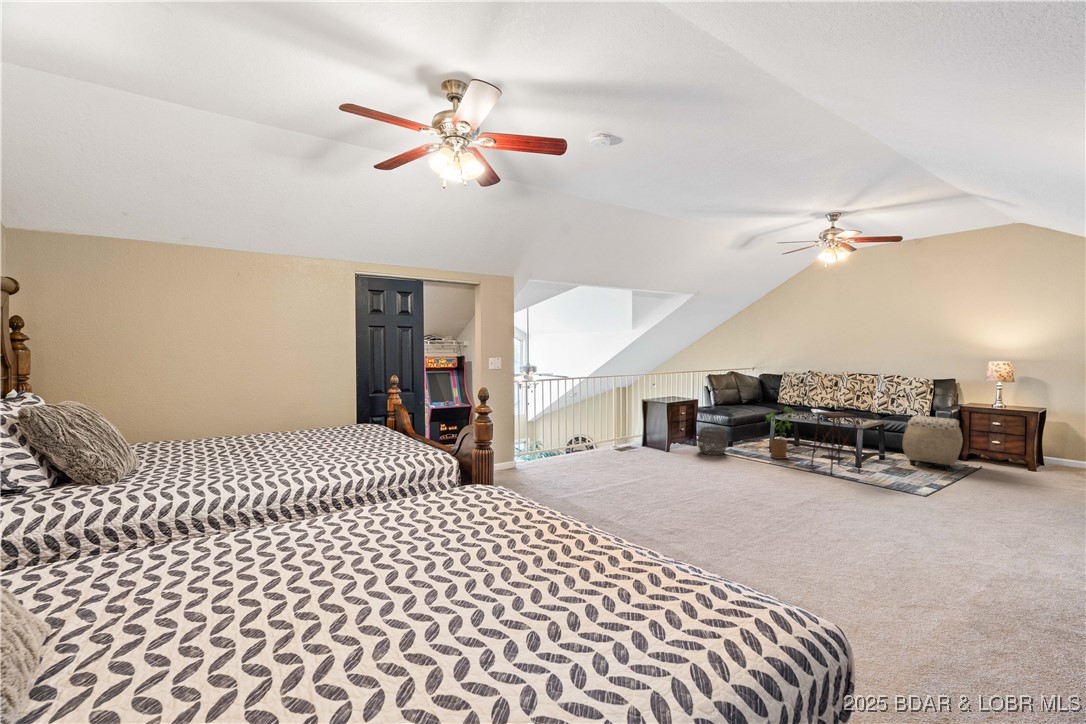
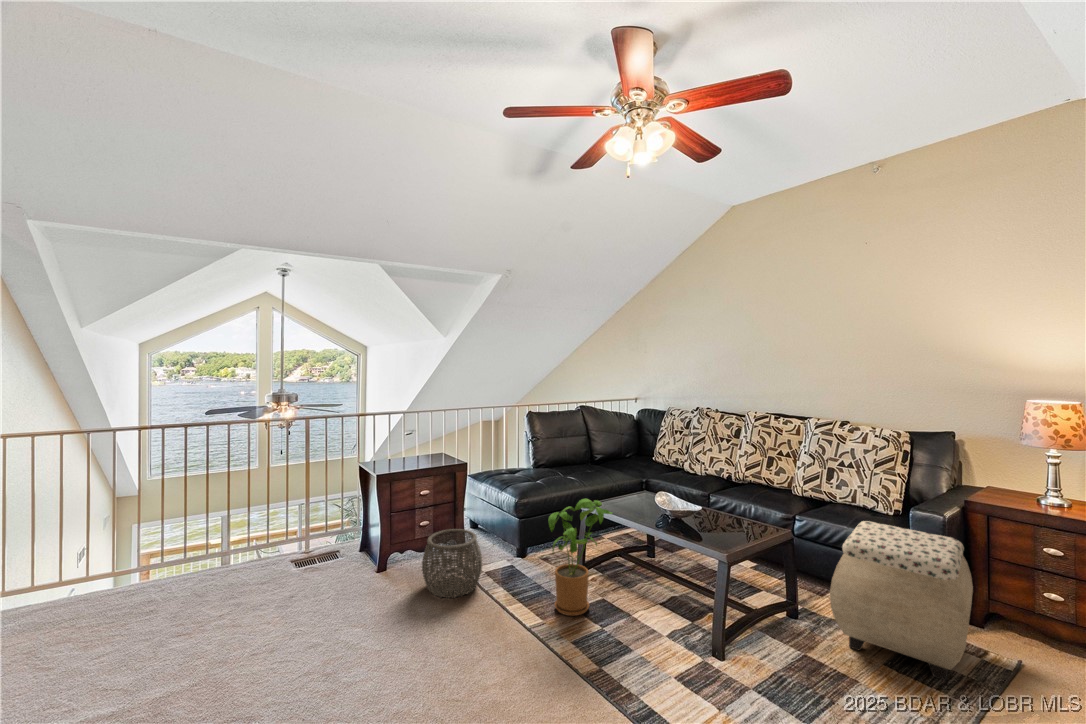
side table: present [811,412,860,474] -> none [611,524,710,705]

